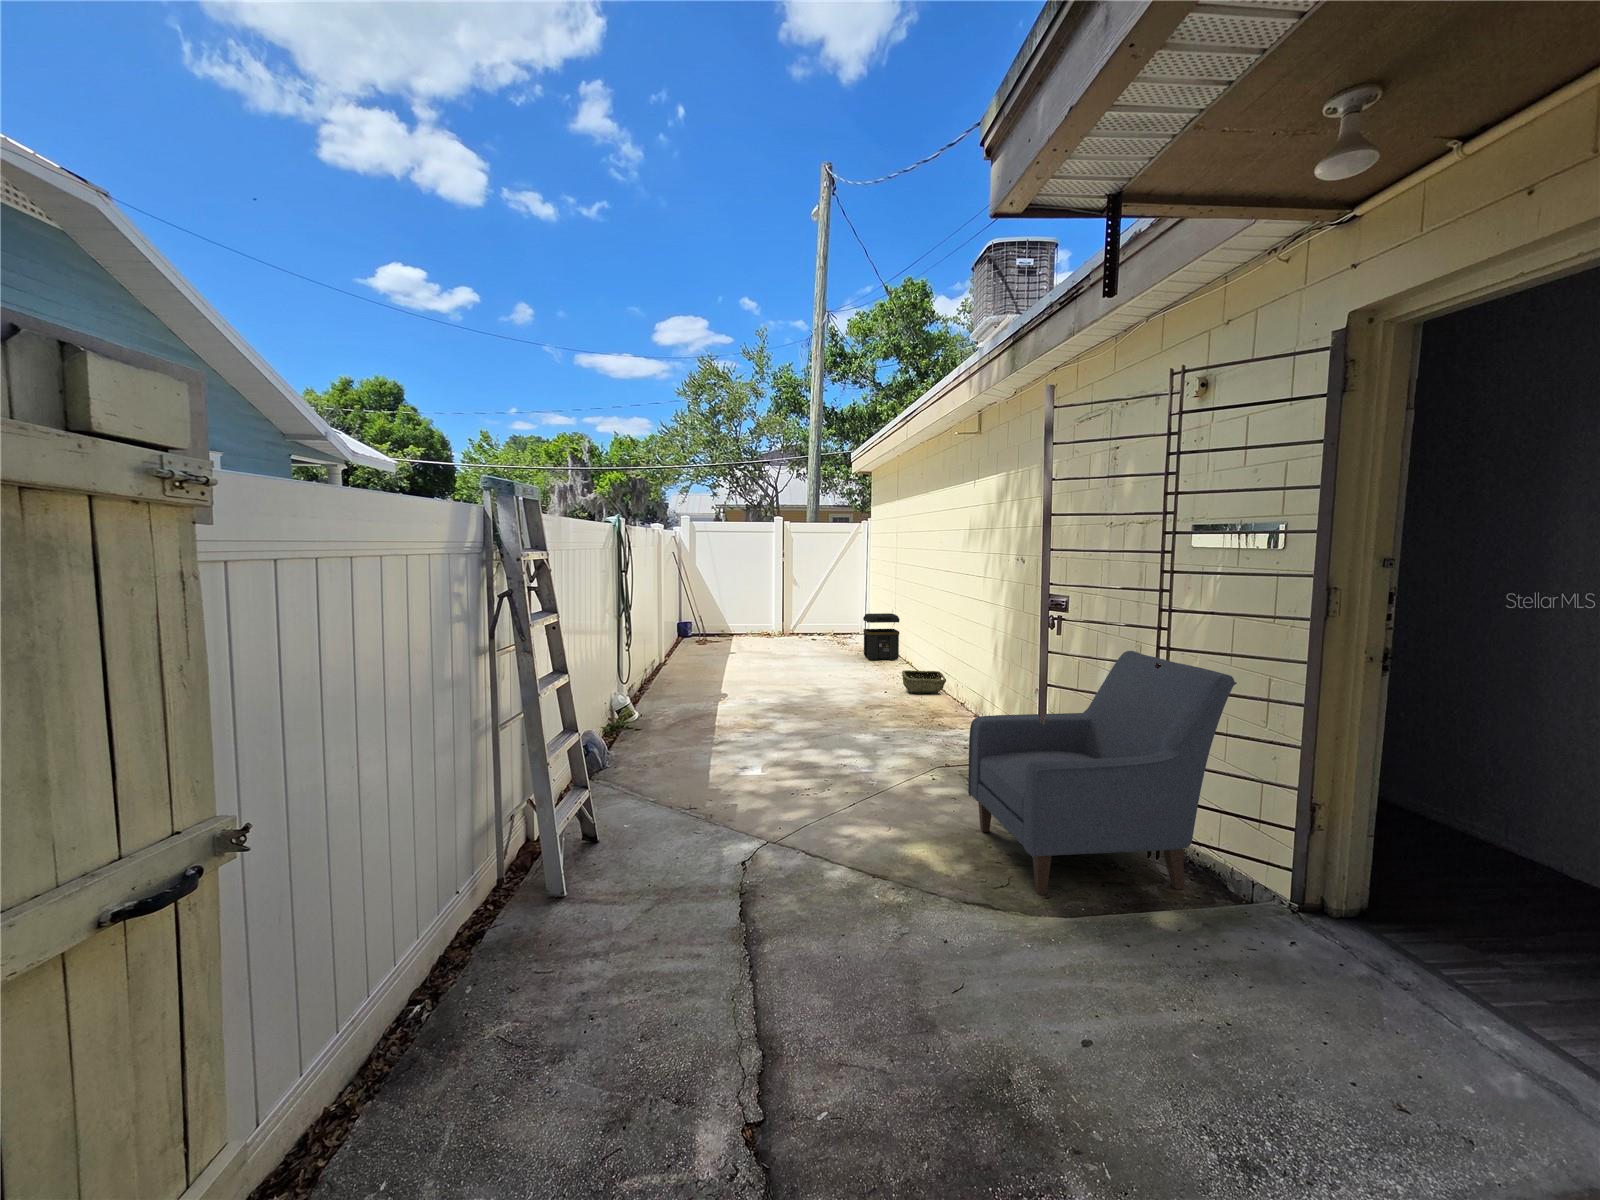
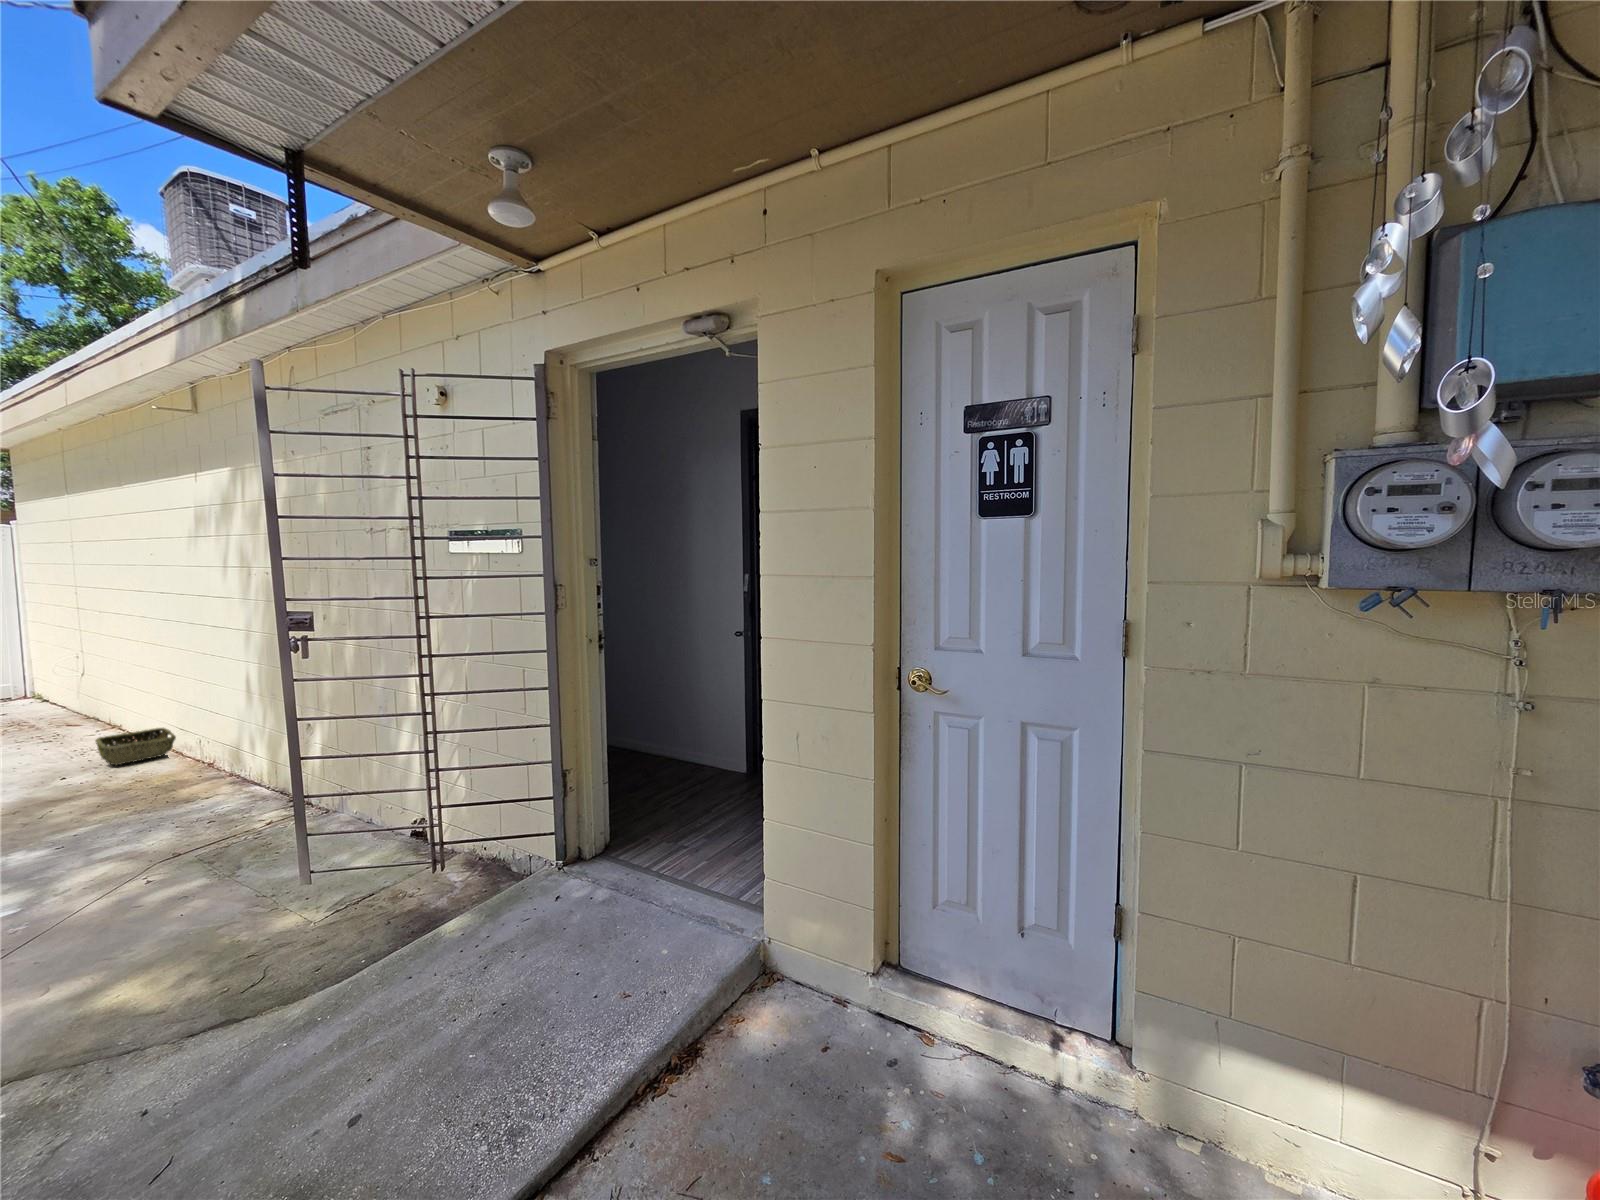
toolbox: present [863,613,899,660] -> none [14,660,94,733]
chair: present [968,651,1237,895] -> none [193,665,496,966]

